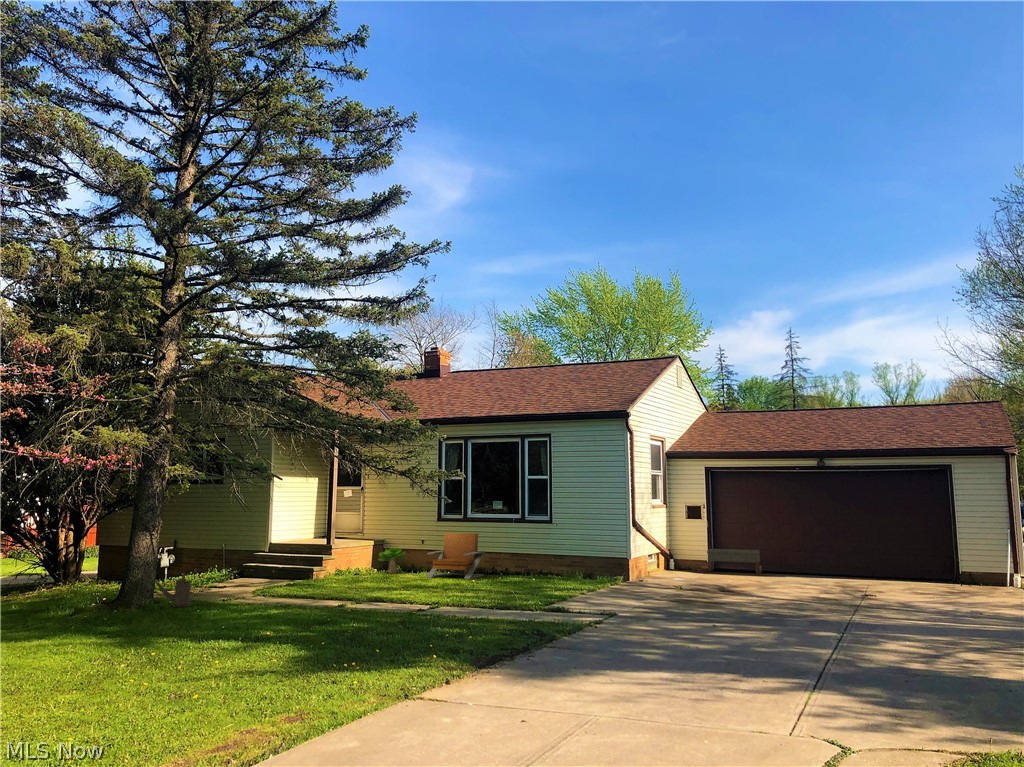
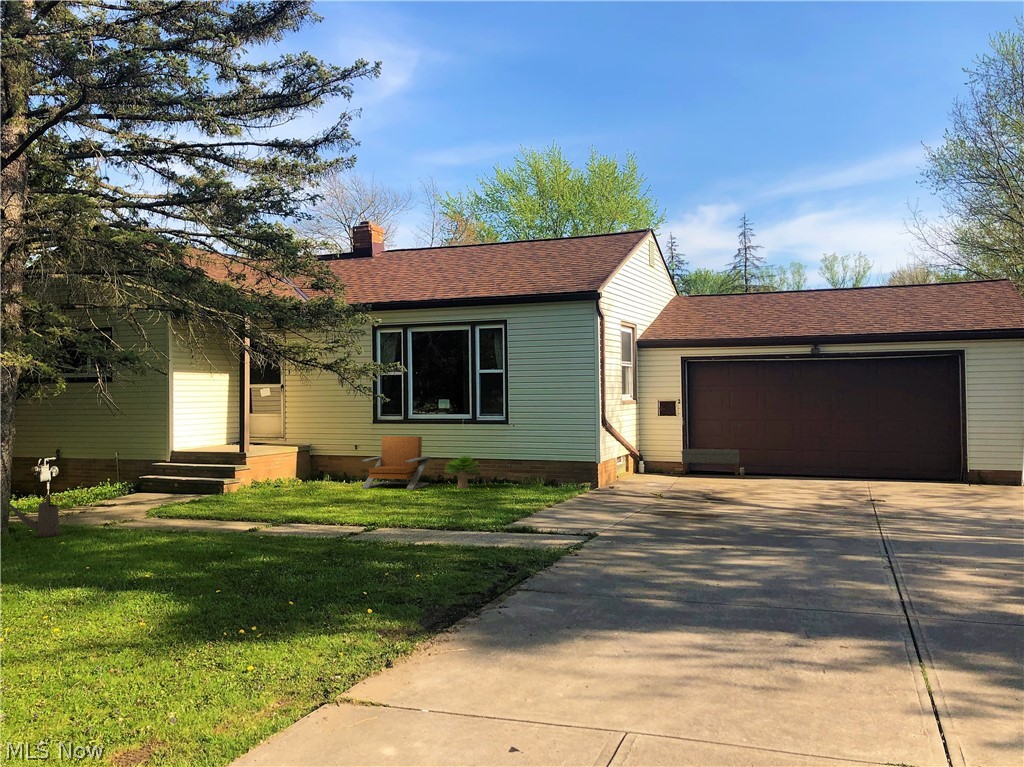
potted plant: present [380,547,405,573] -> present [446,456,479,488]

